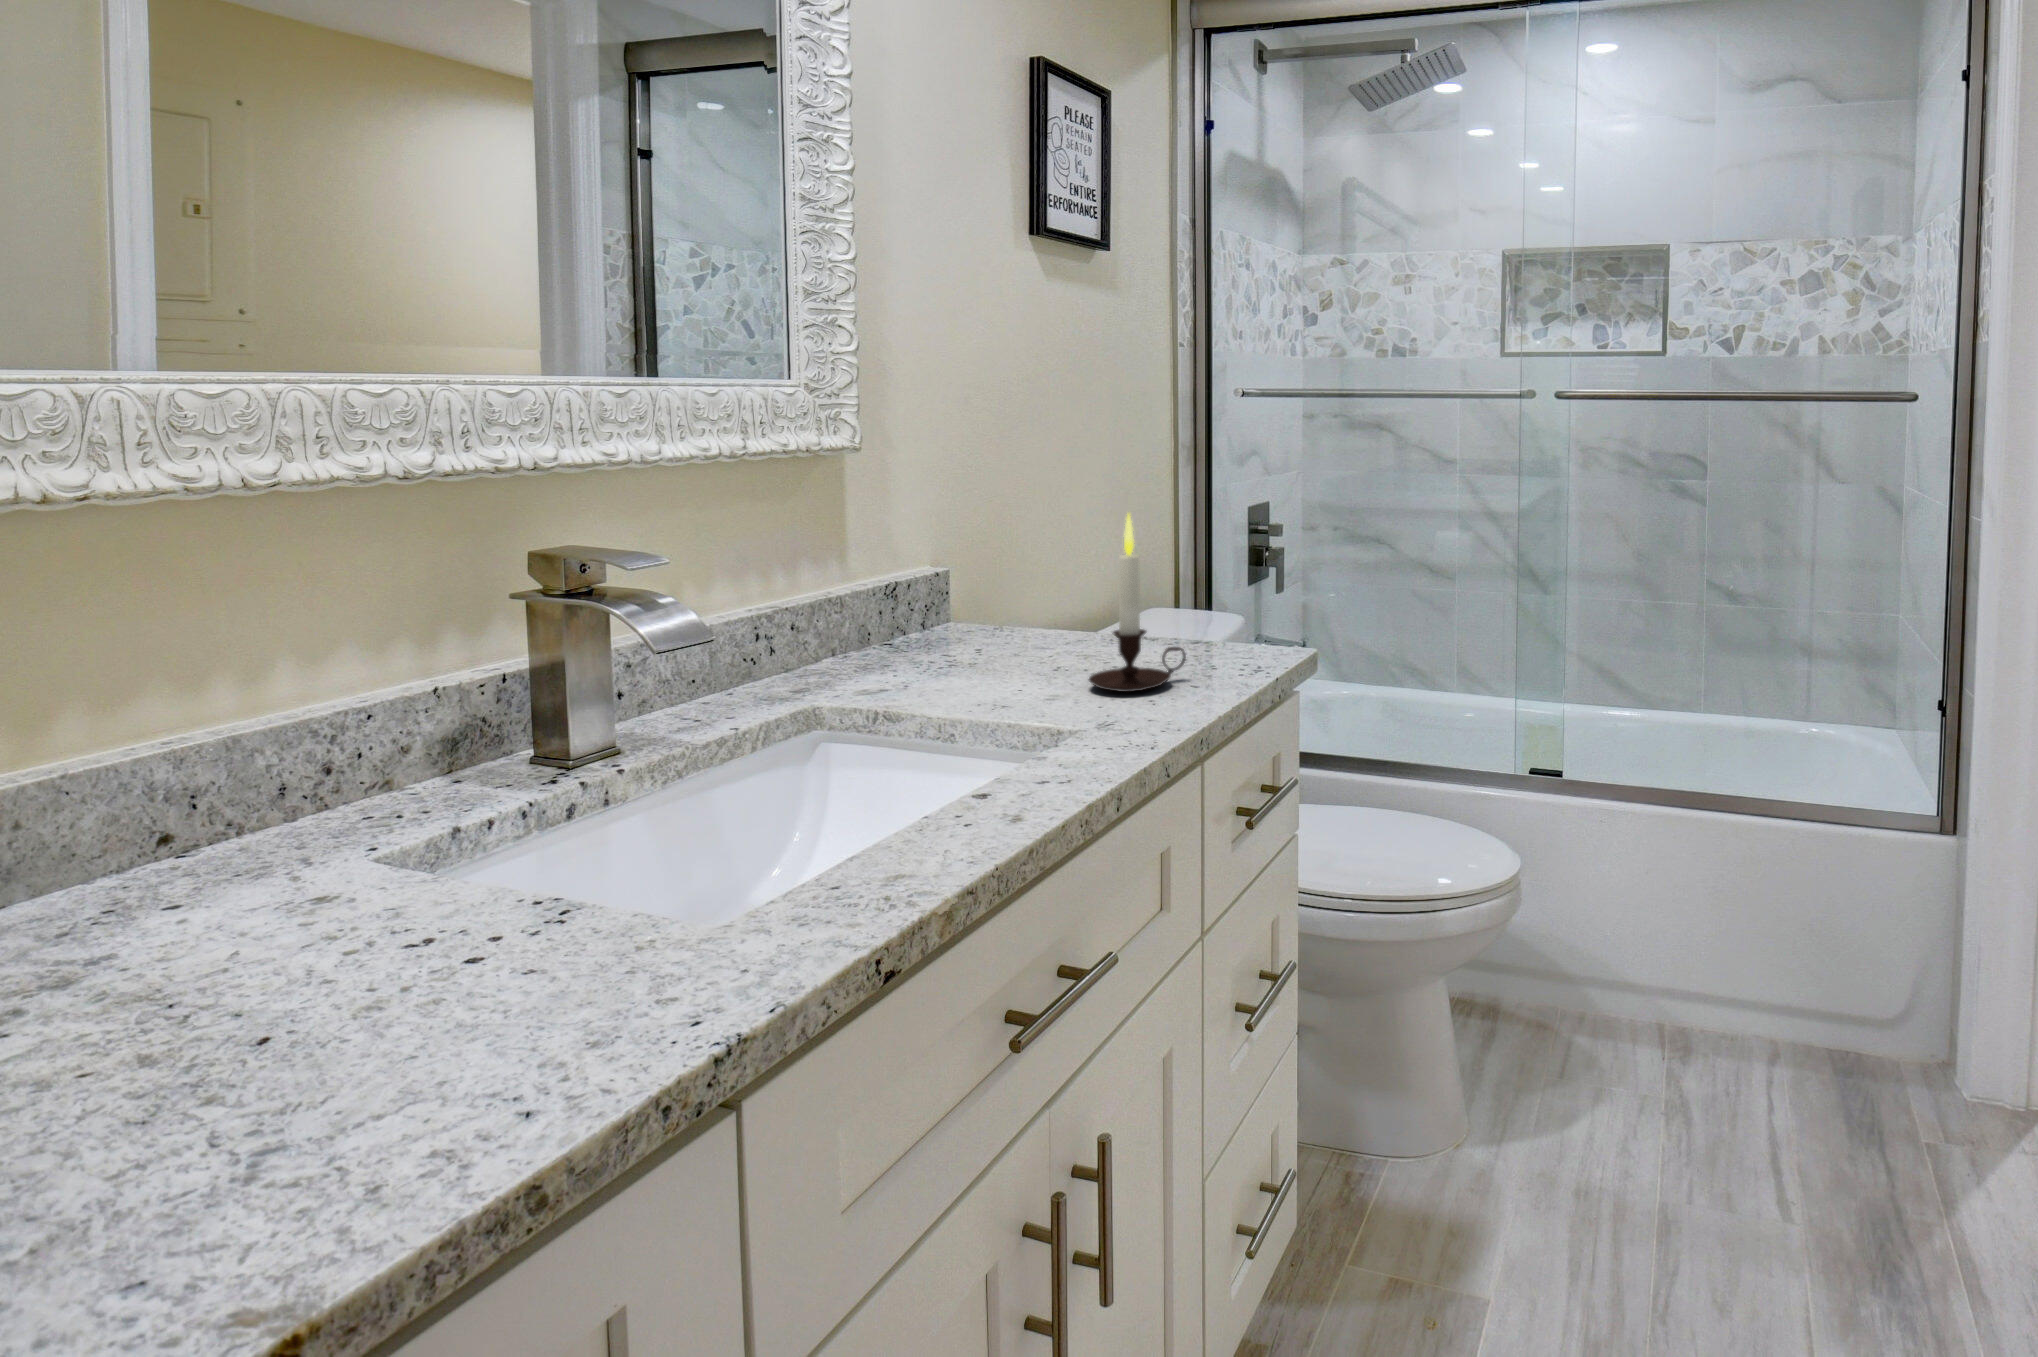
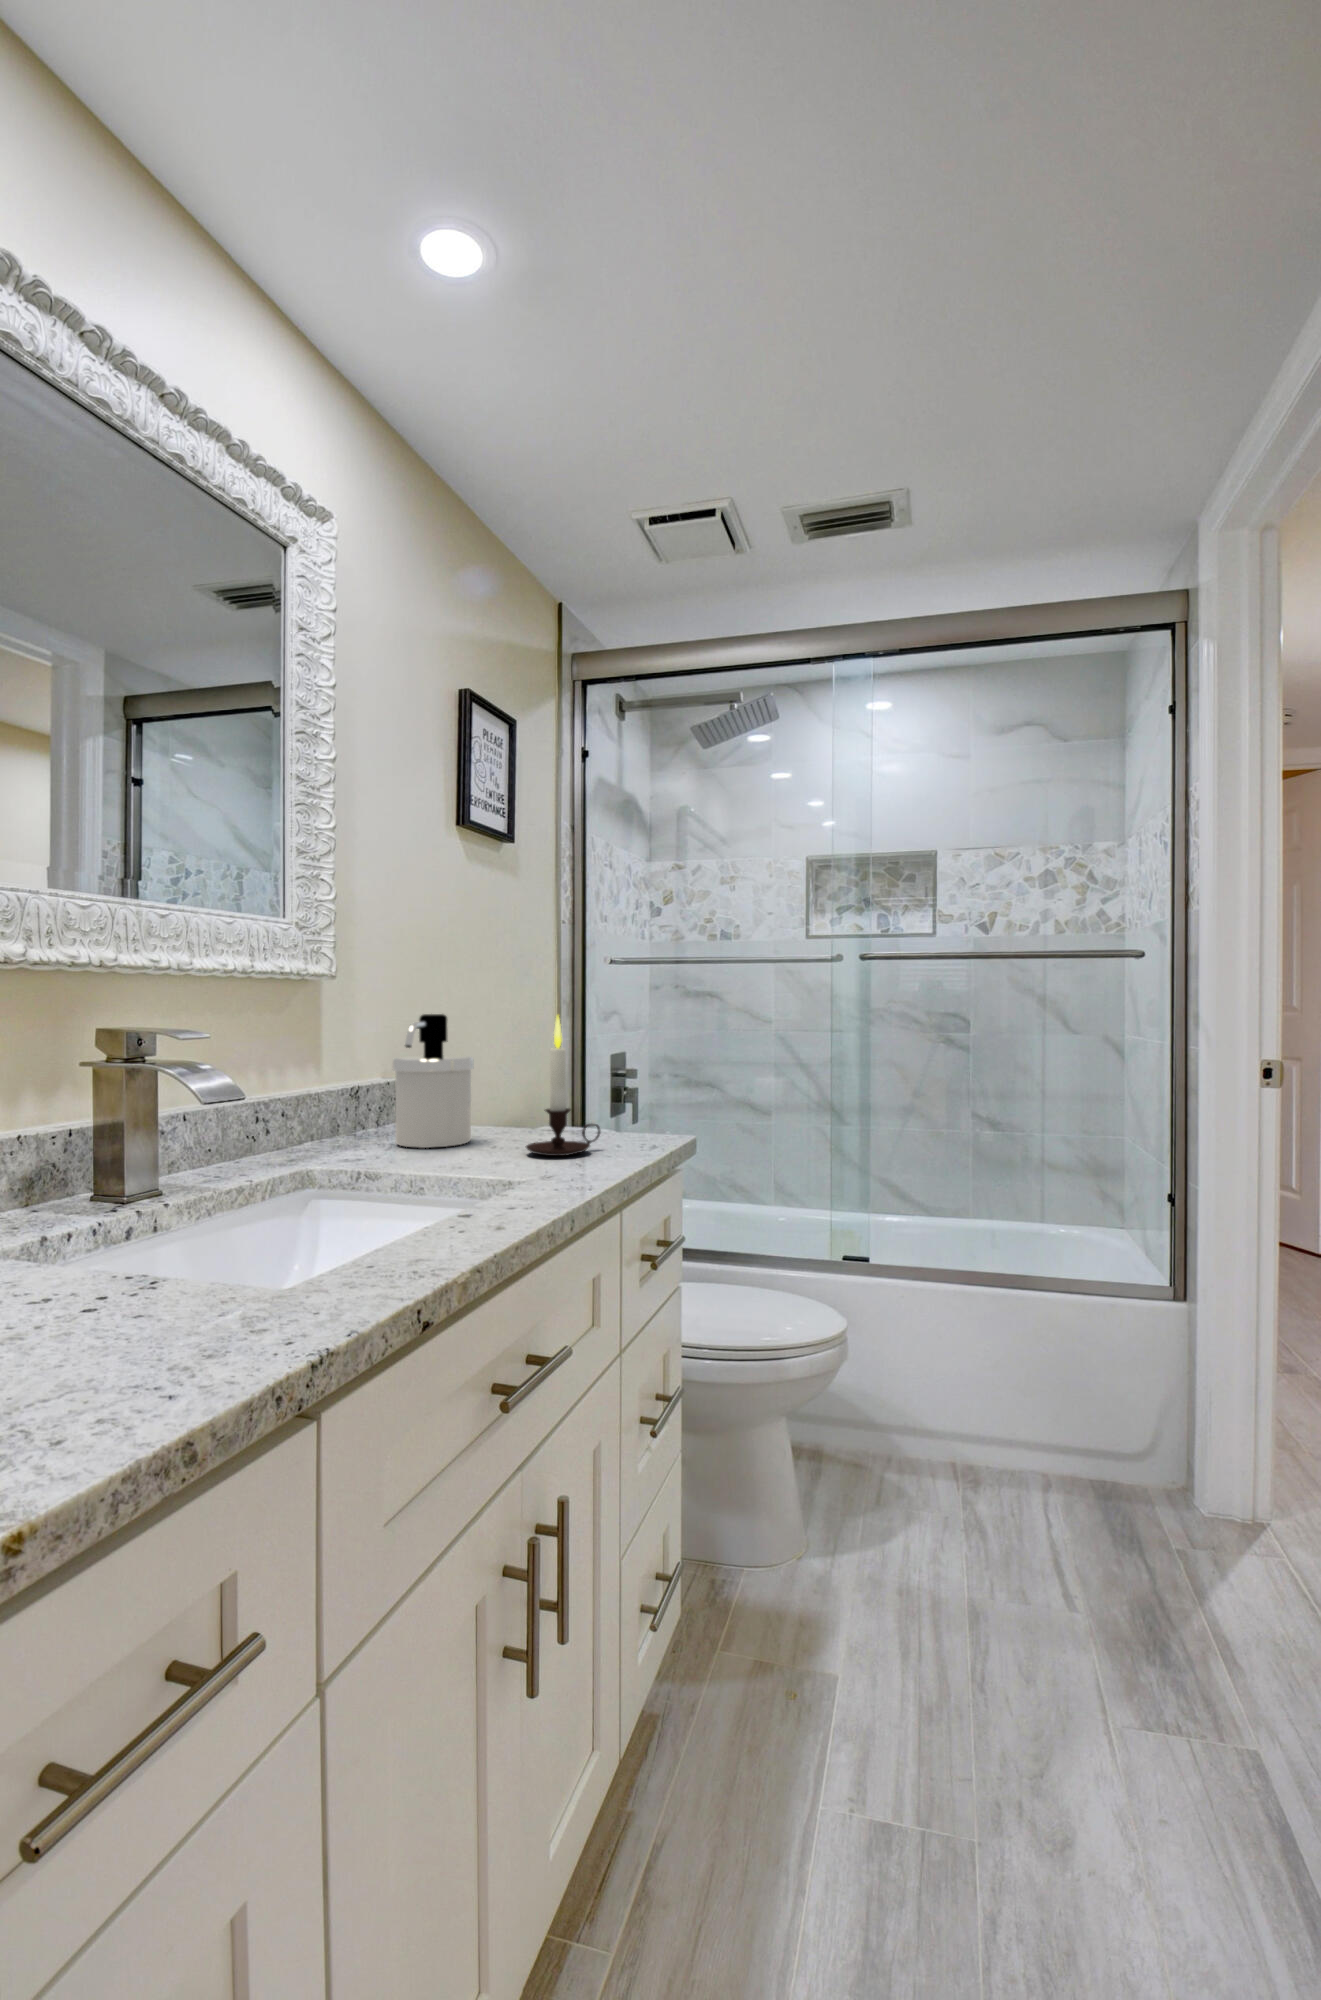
soap dispenser: none [927,502,1031,674] -> present [393,1014,474,1148]

